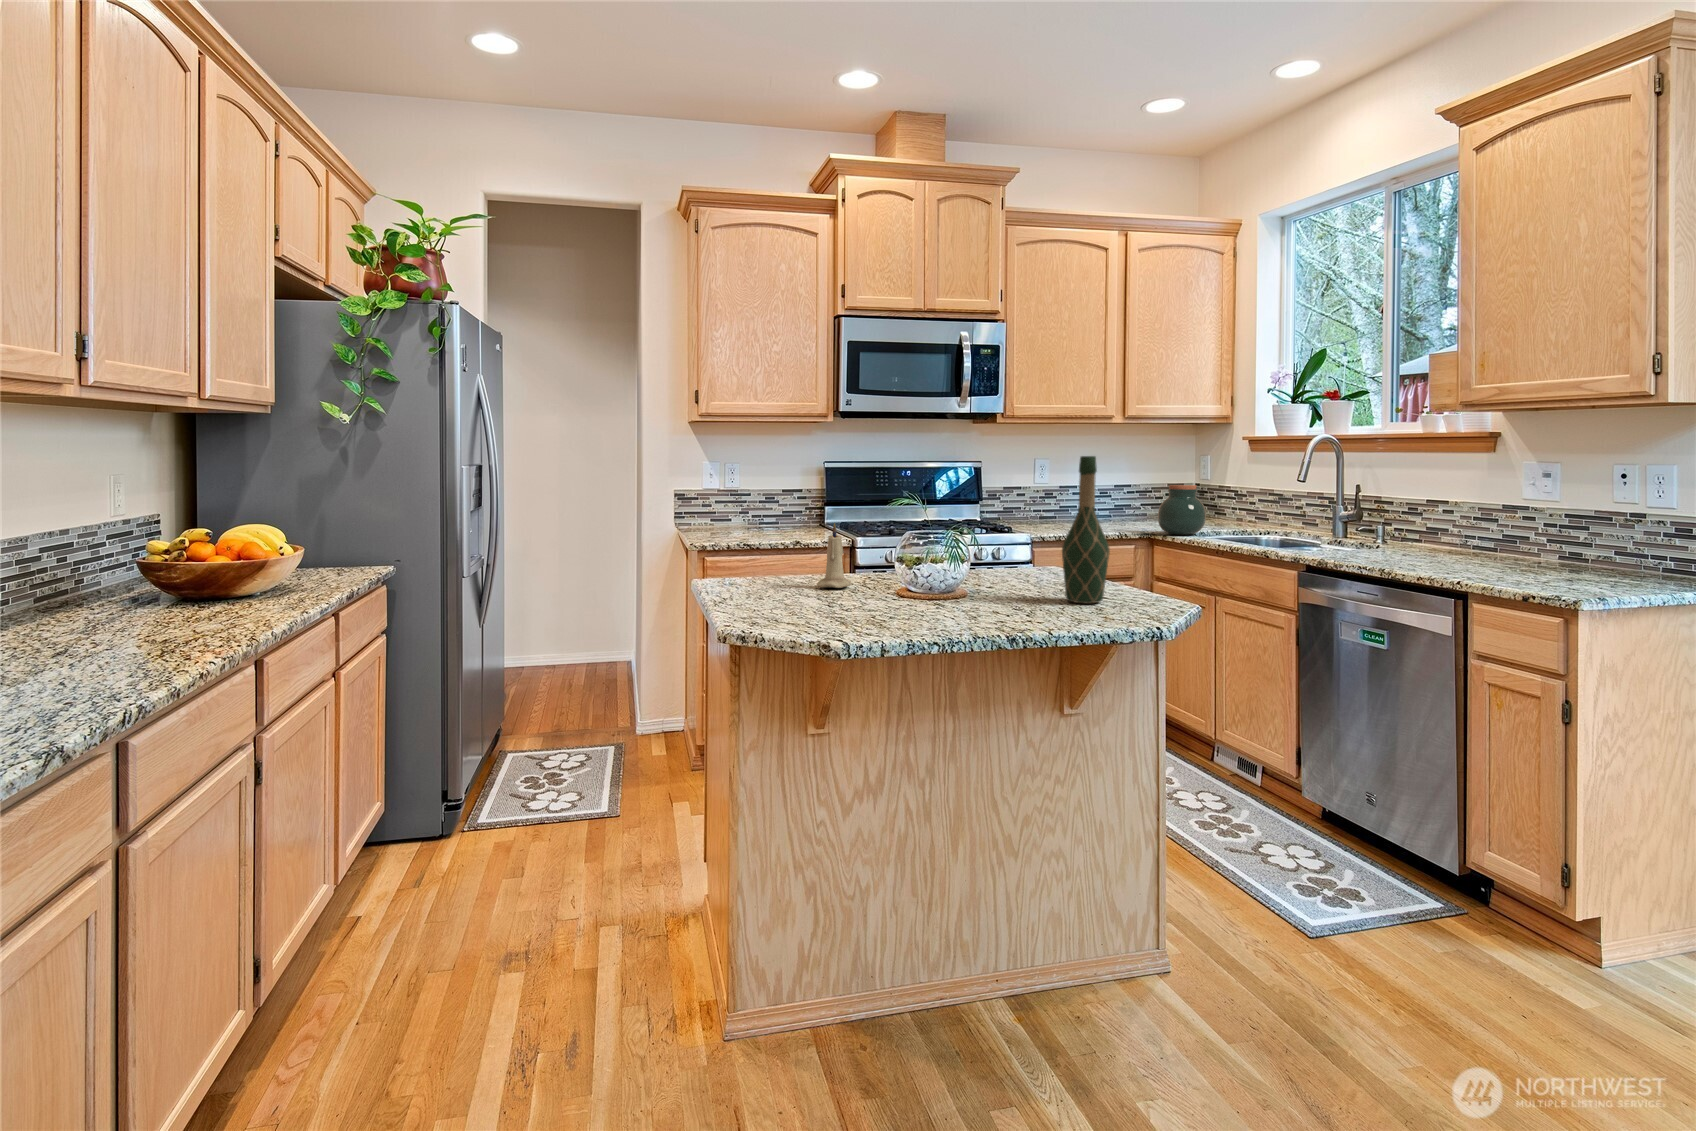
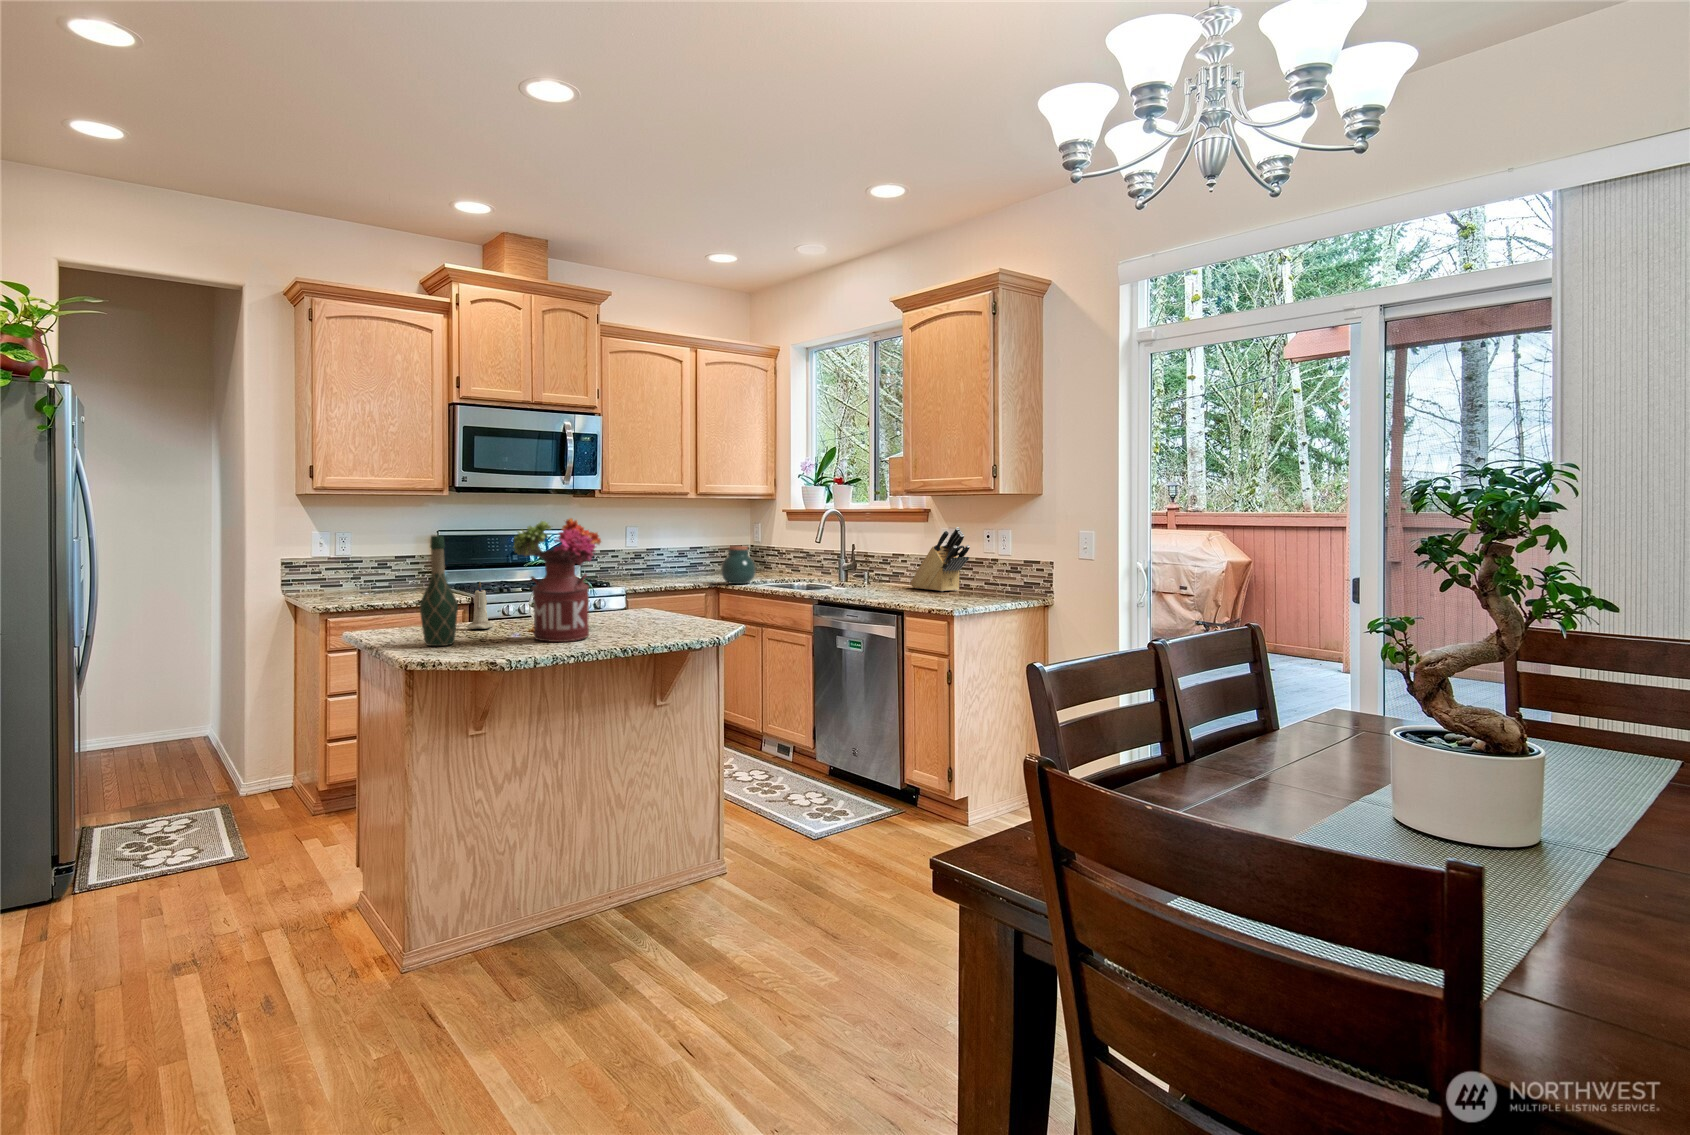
flower arrangement: none [864,430,996,618] -> present [513,518,601,642]
knife block: none [1460,455,1589,557] -> present [910,527,970,591]
wine bottle: present [1062,456,1110,603] -> present [420,536,458,646]

